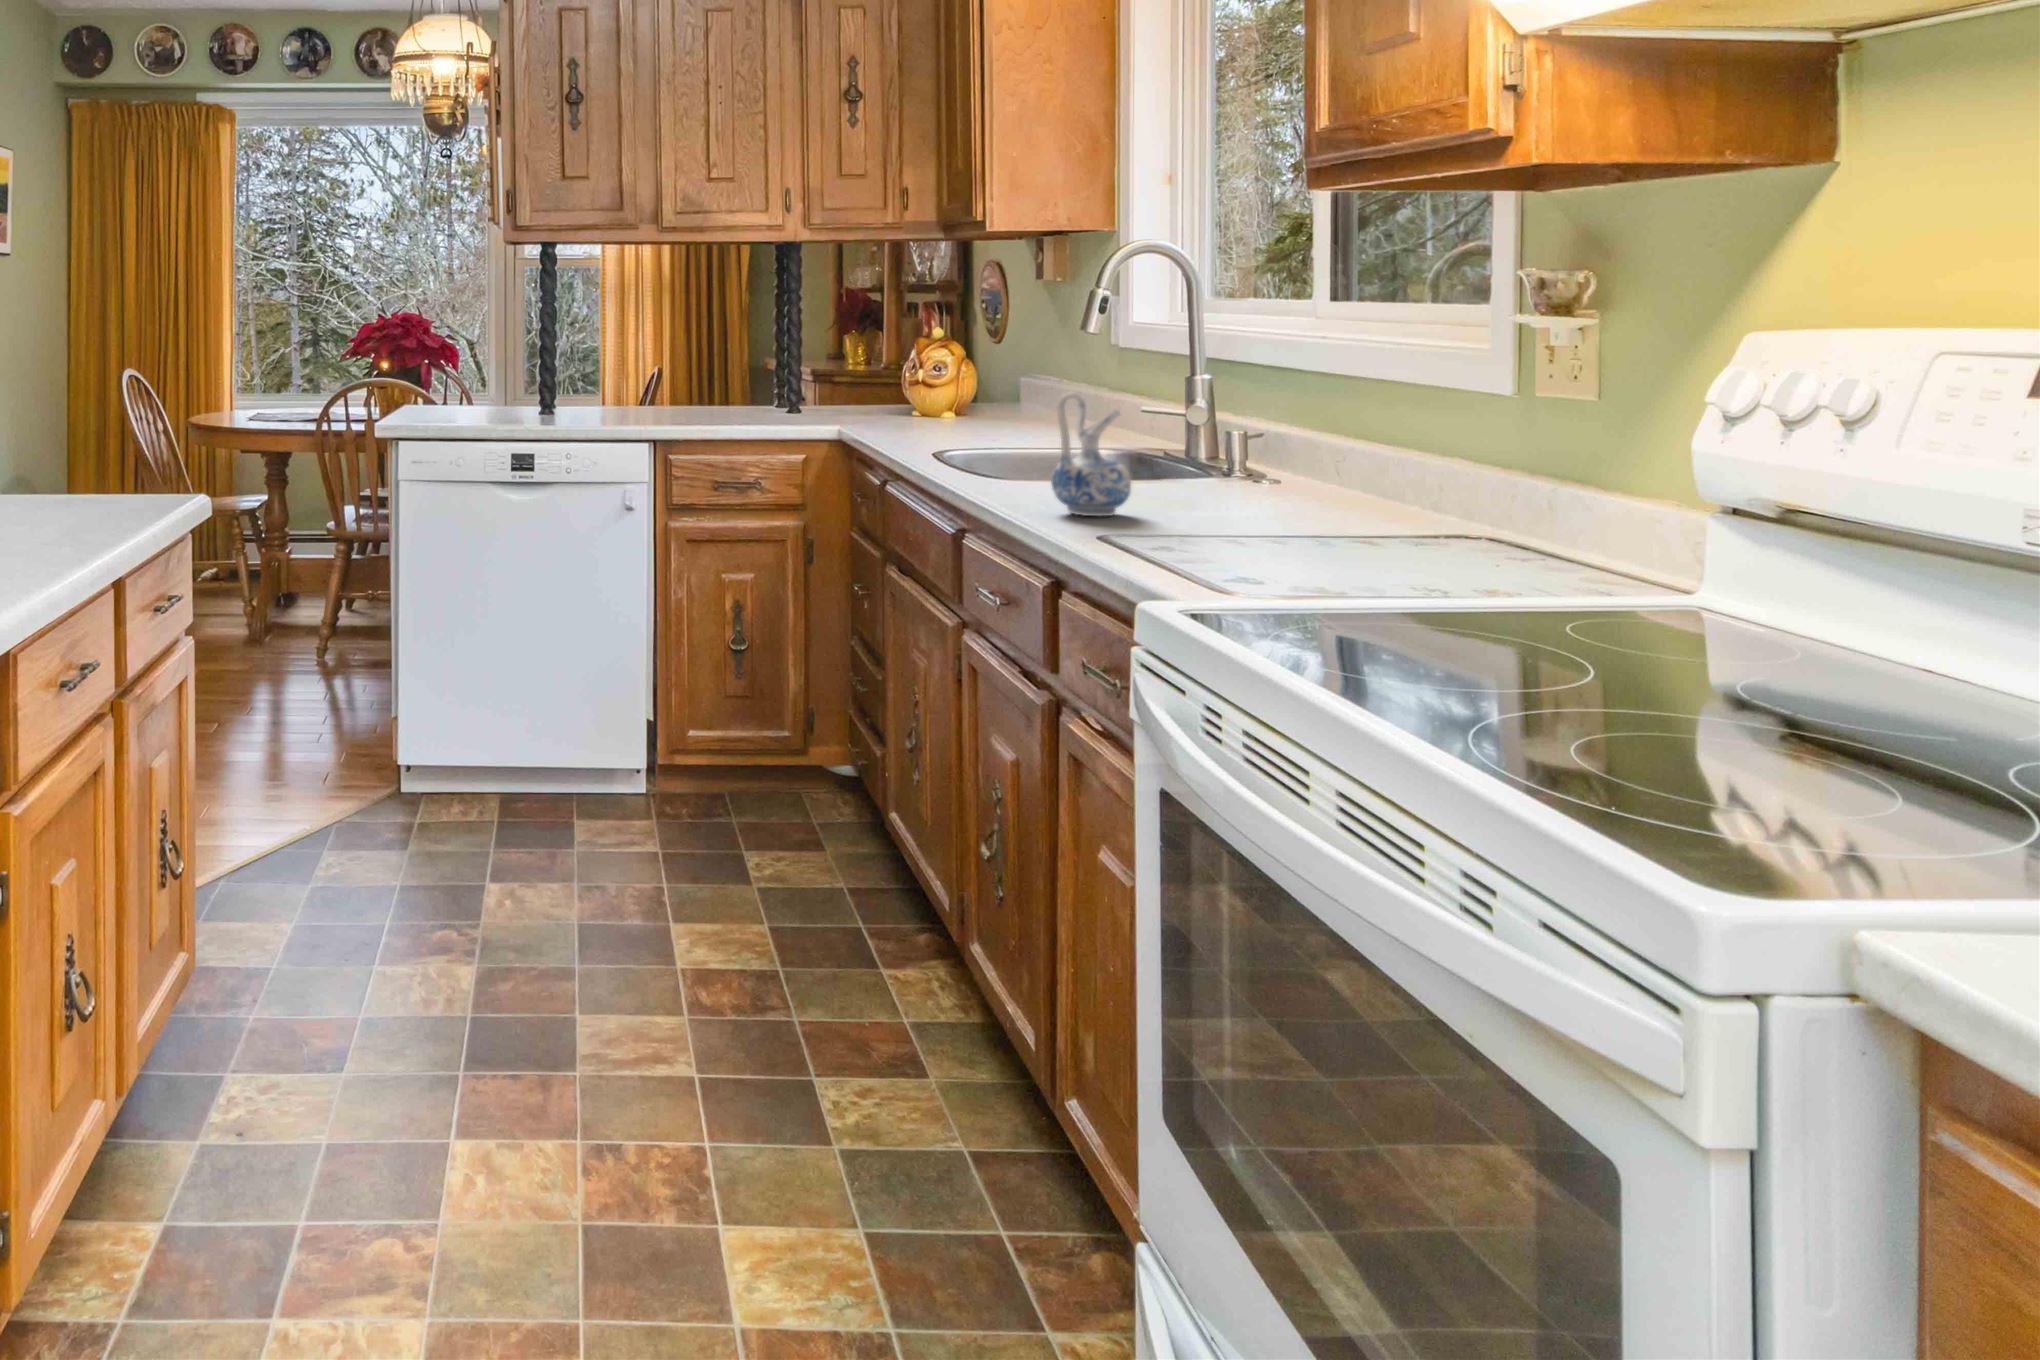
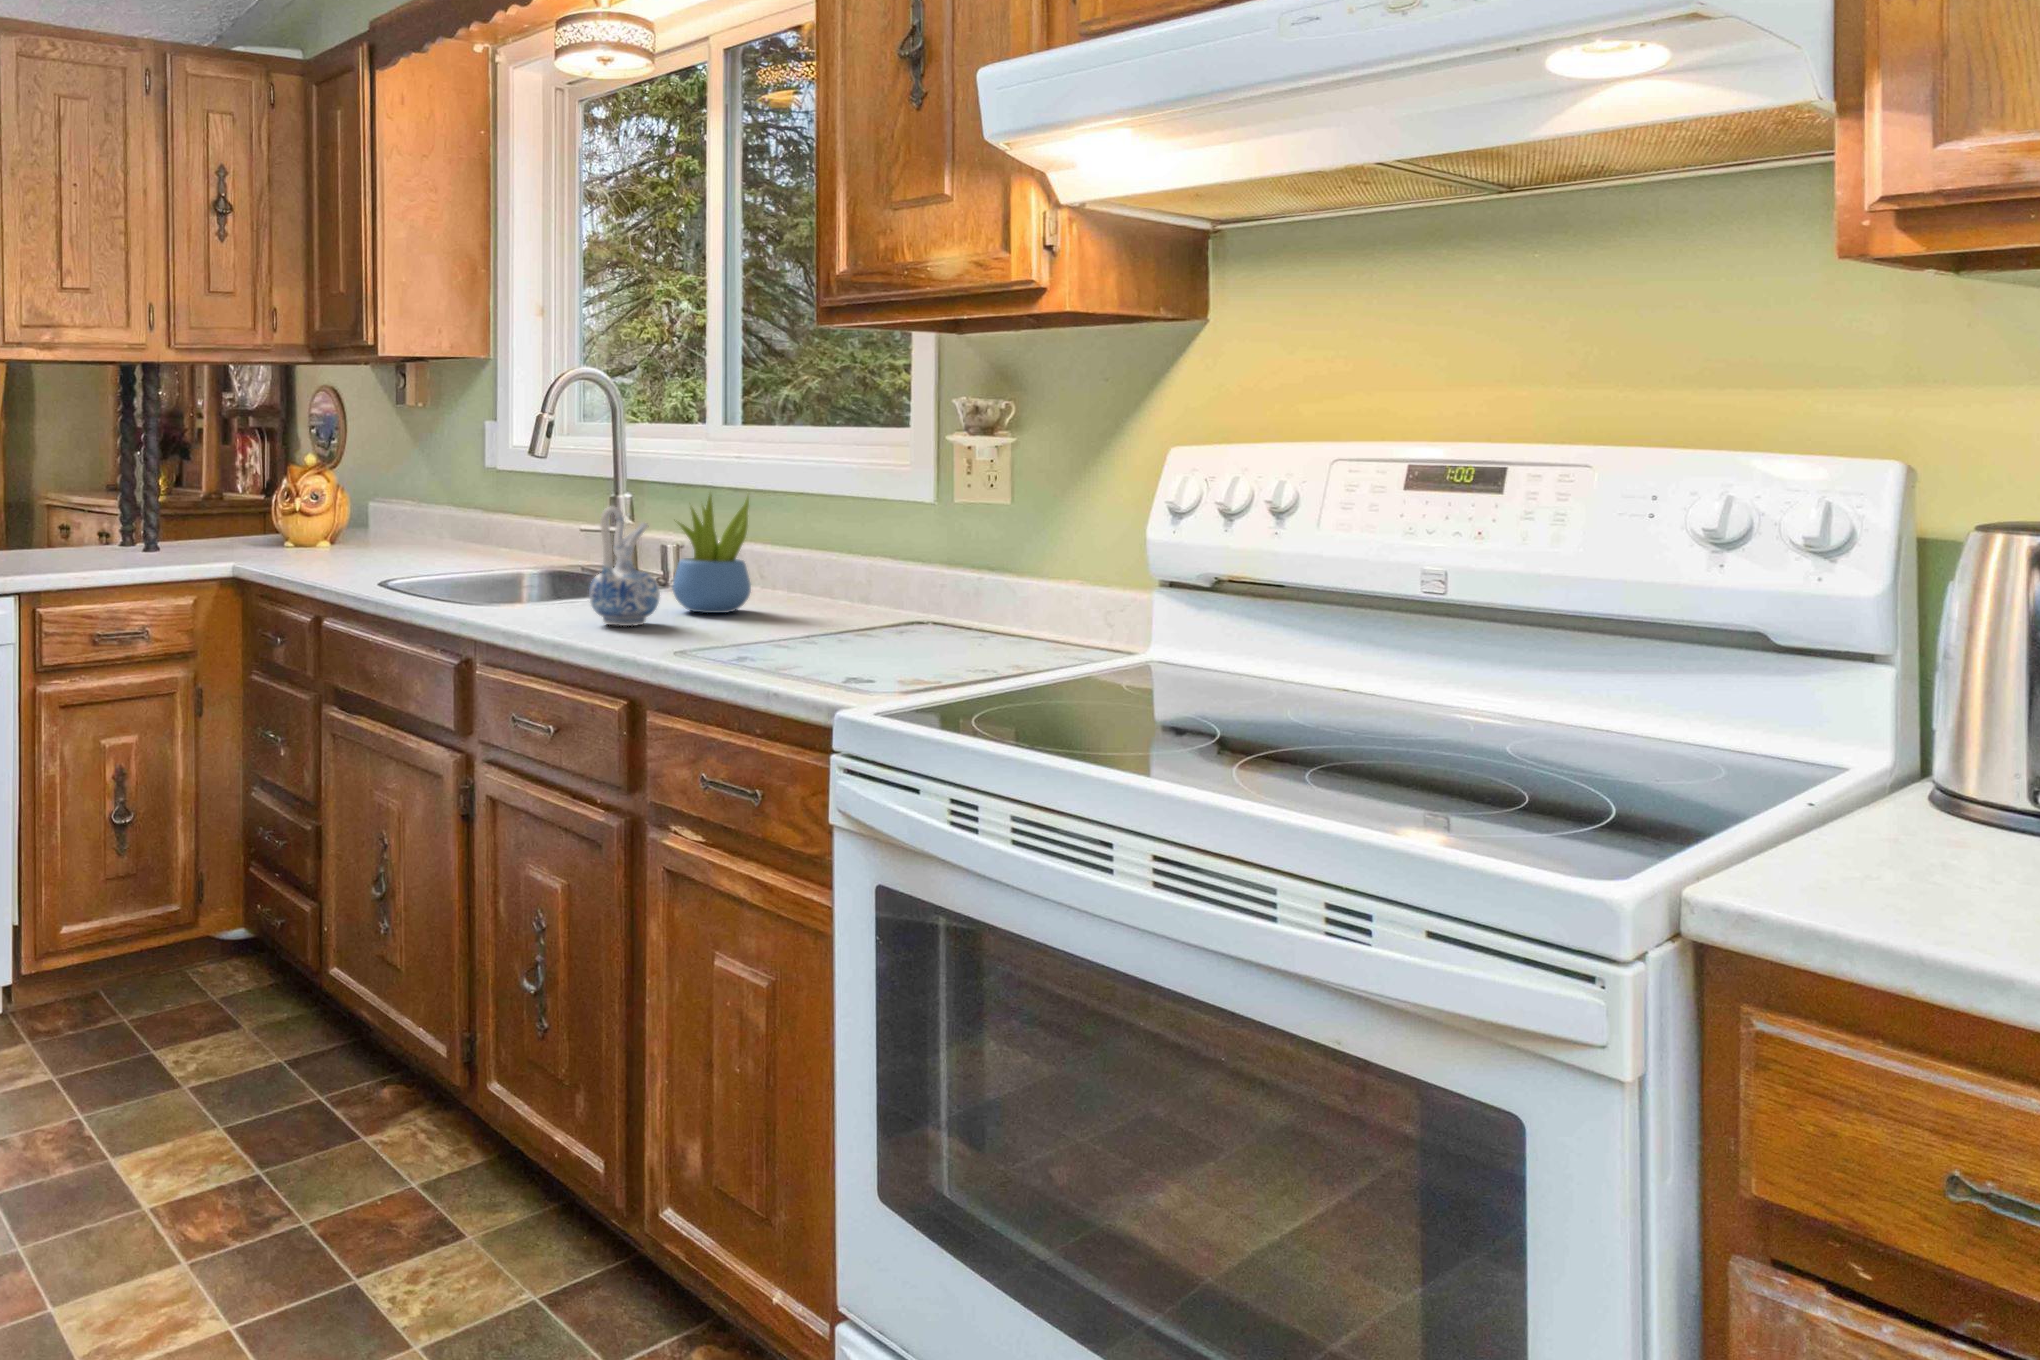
succulent plant: none [1174,375,1273,510] -> present [672,495,751,613]

